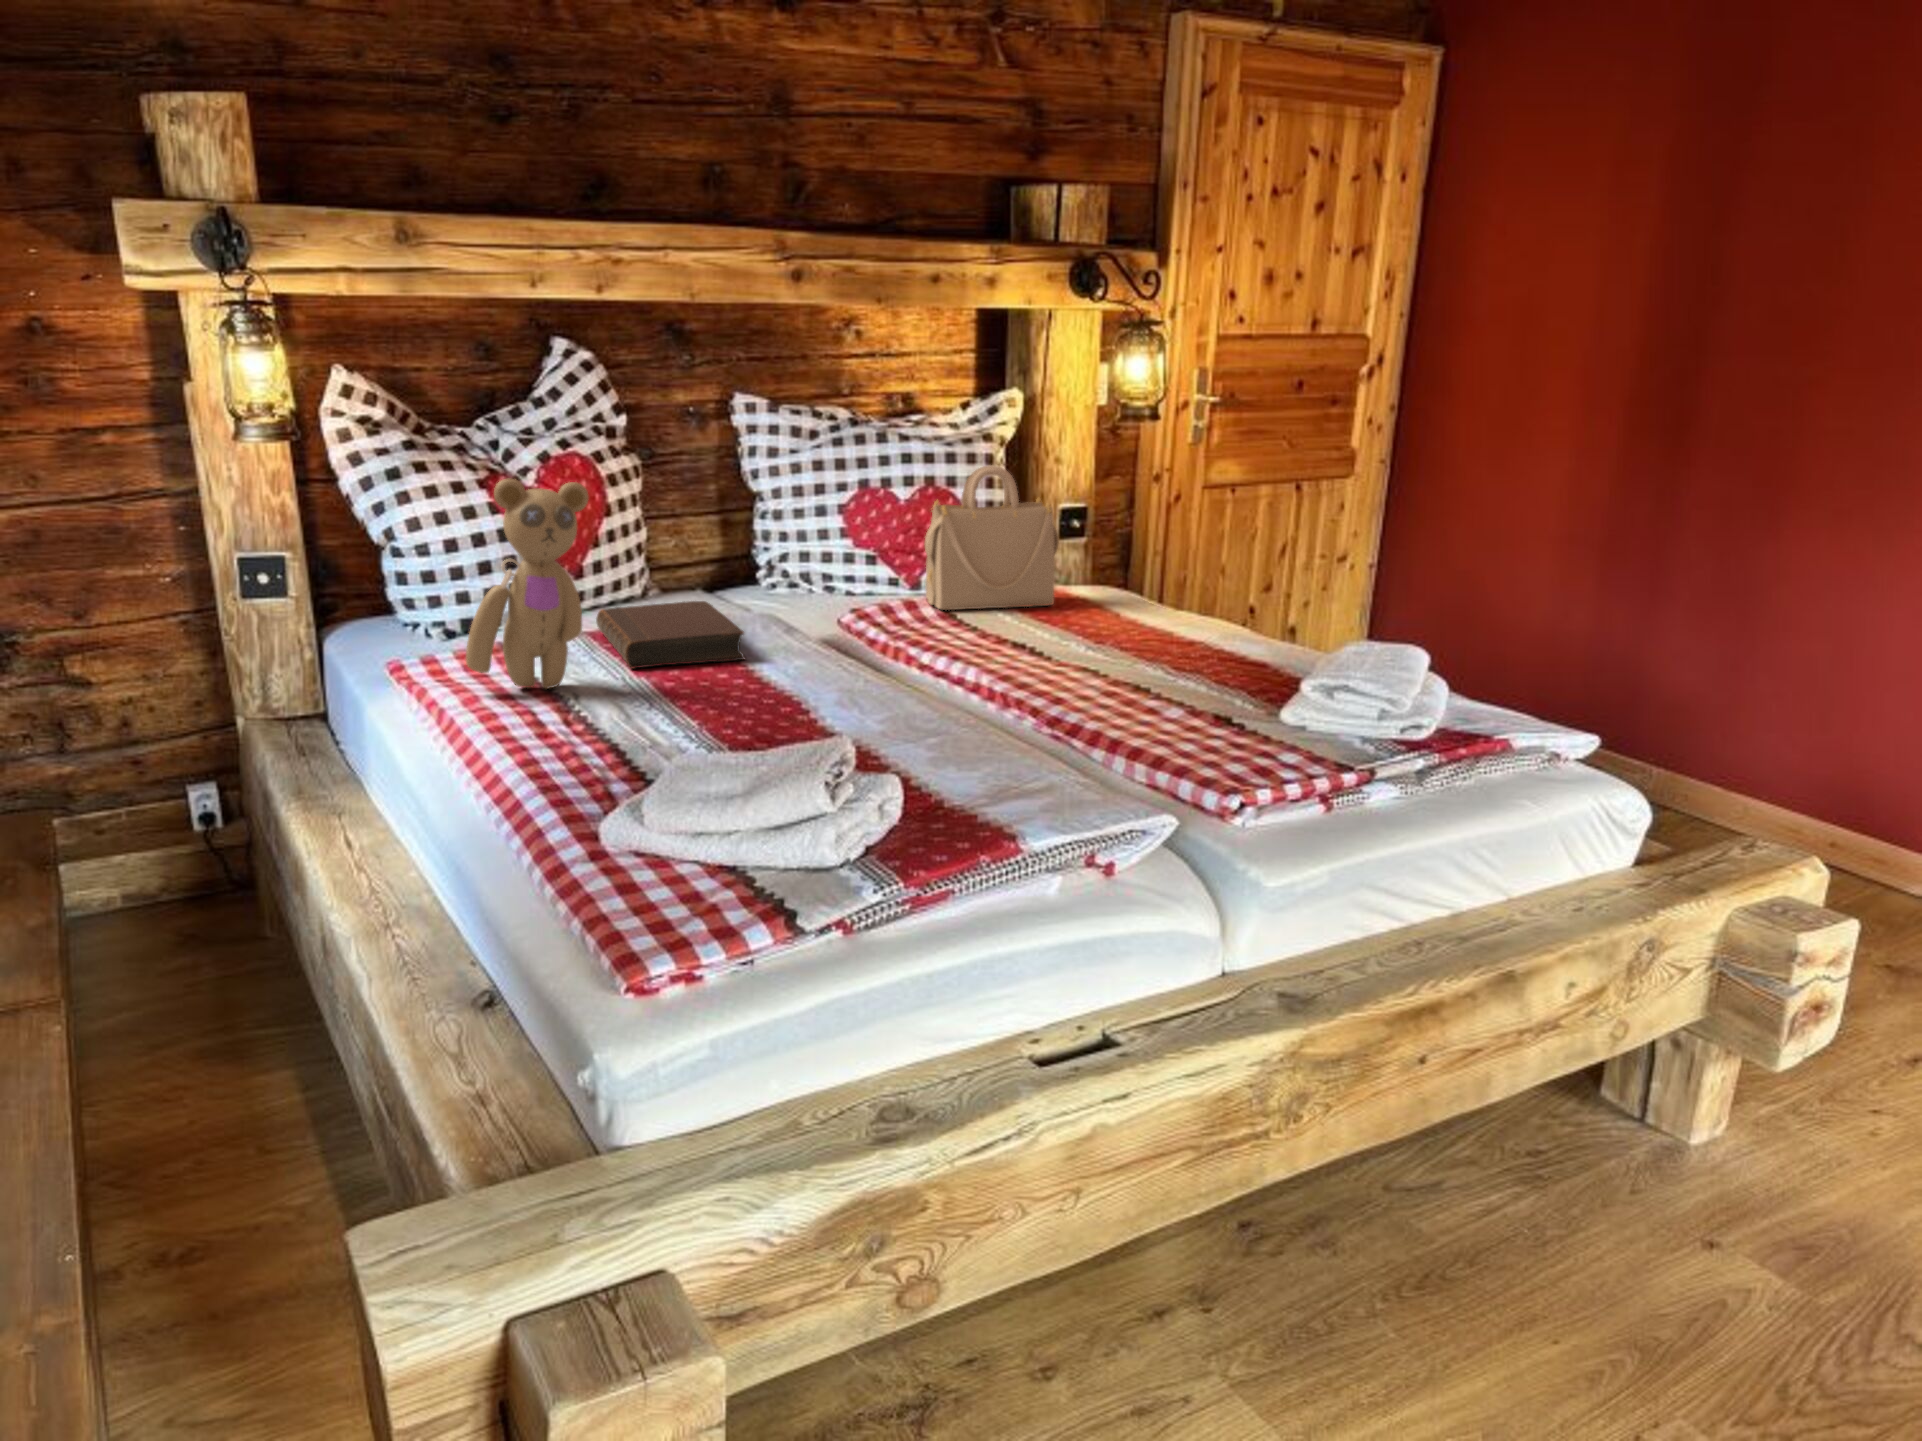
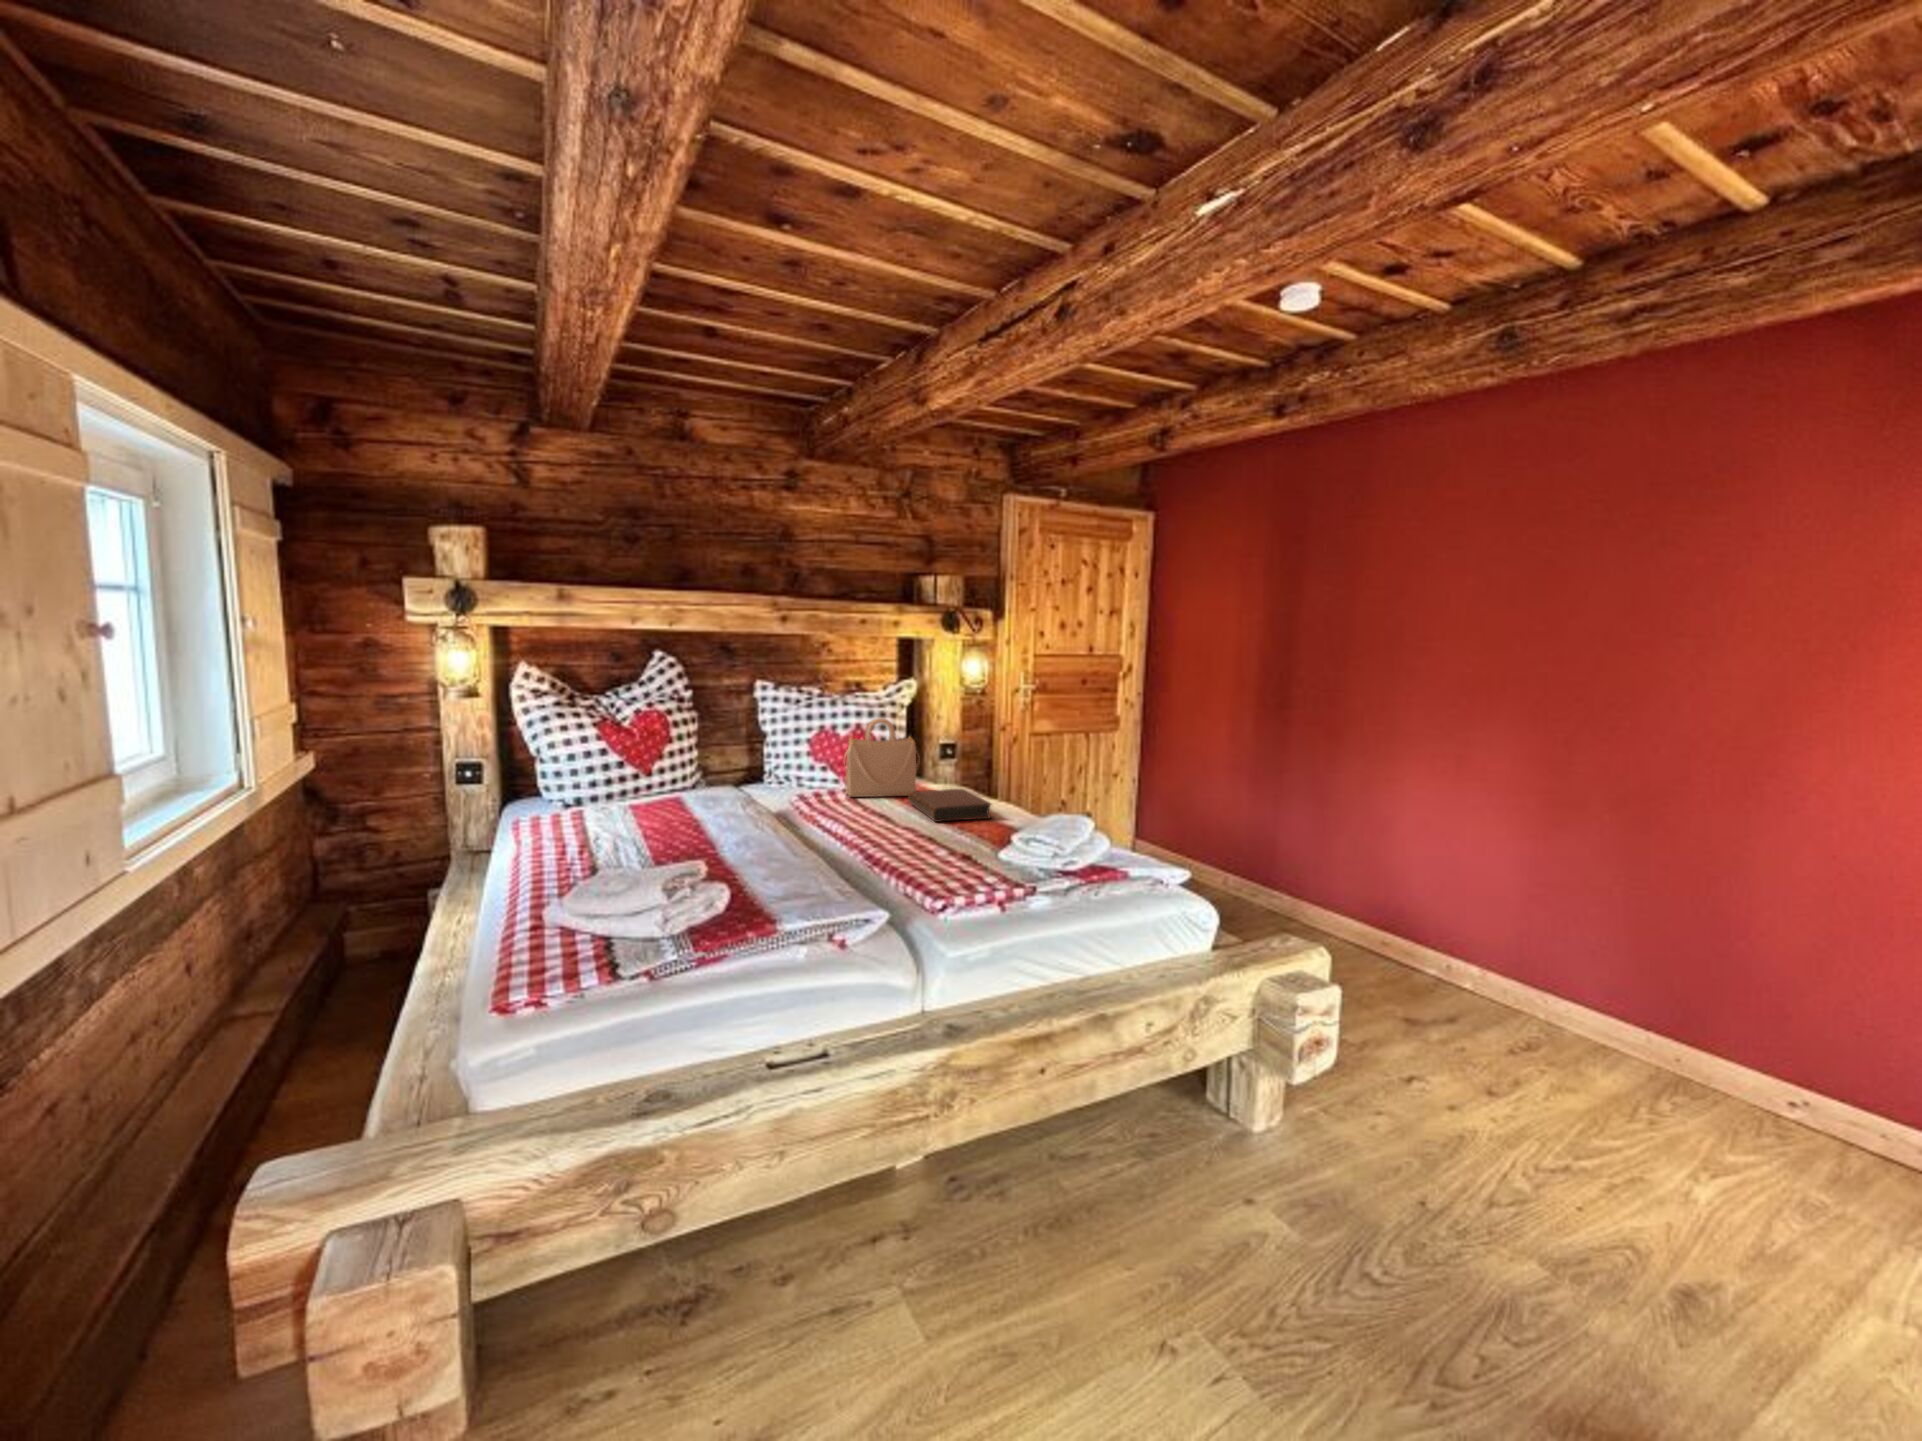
teddy bear: present [466,479,588,688] -> none [543,718,620,835]
book: present [596,601,745,668] -> present [908,789,991,822]

